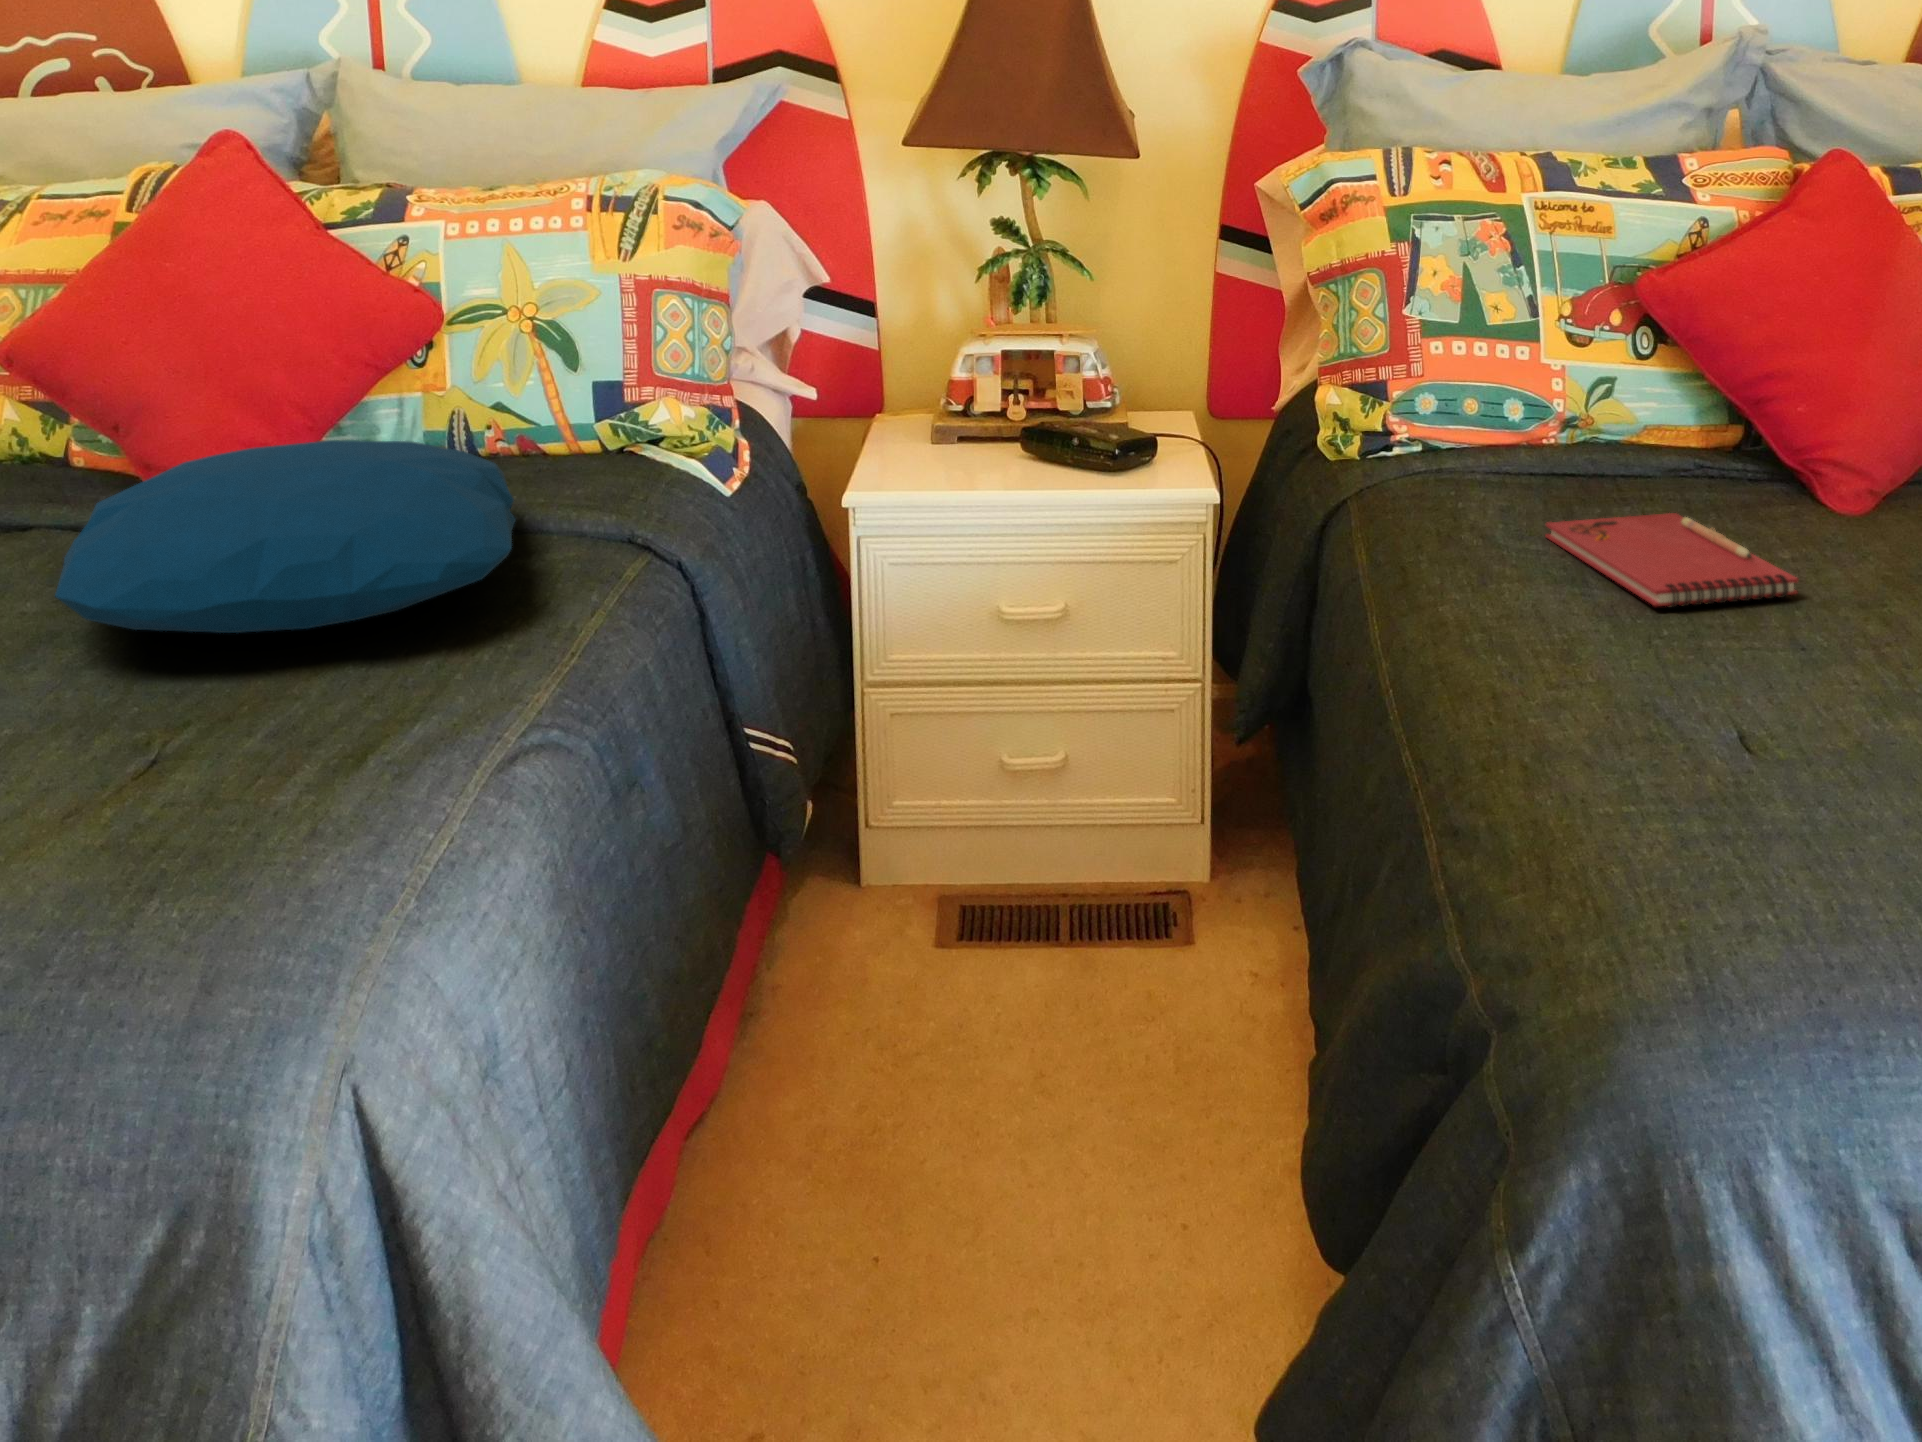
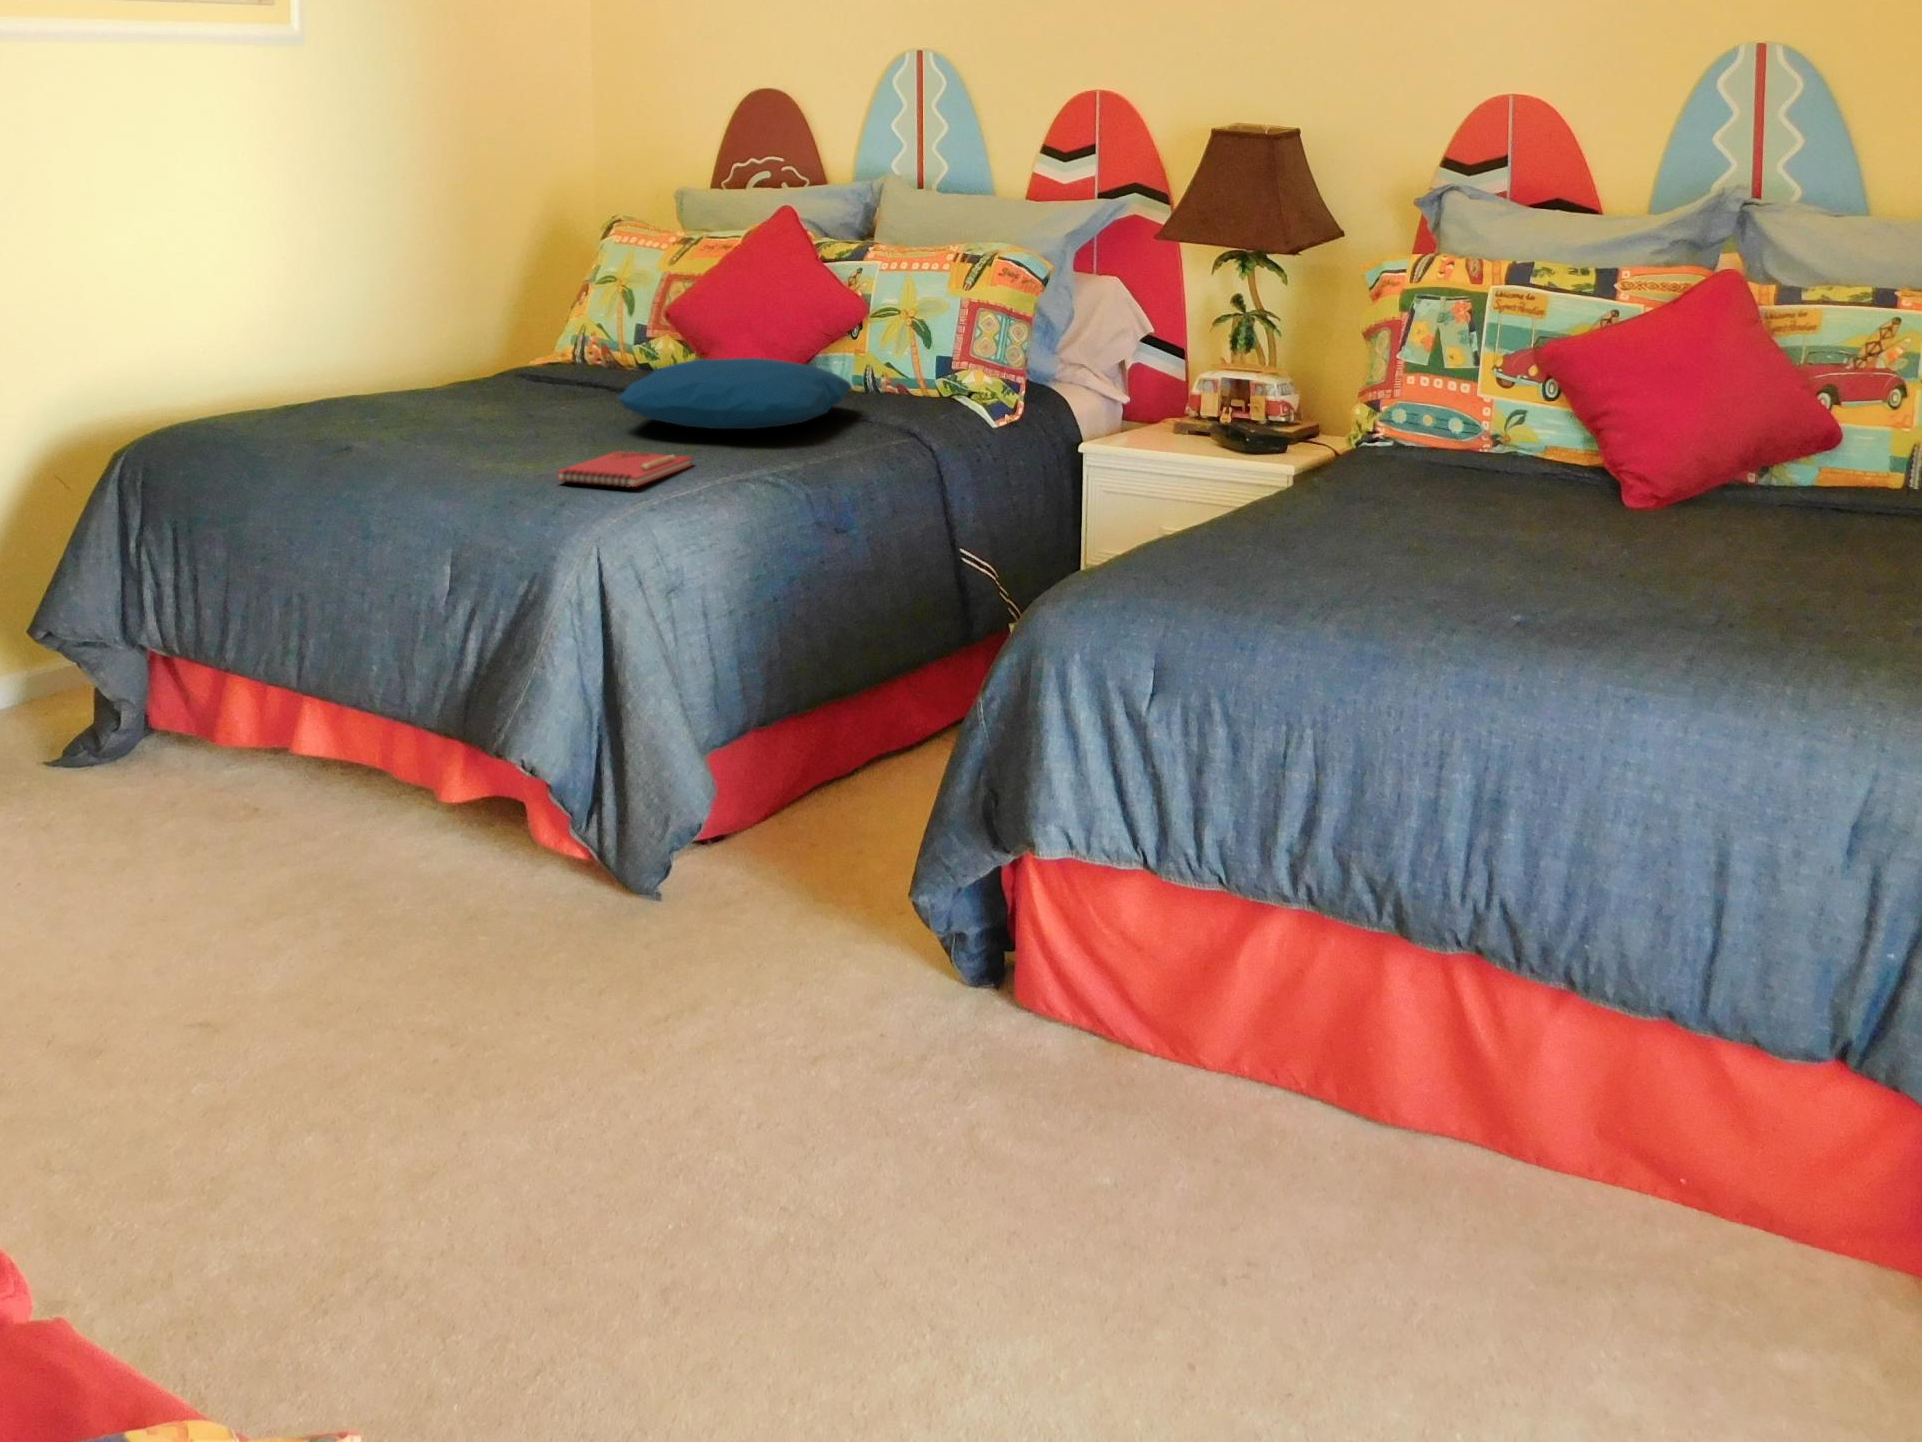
notebook: present [1545,513,1798,607] -> present [557,451,692,488]

